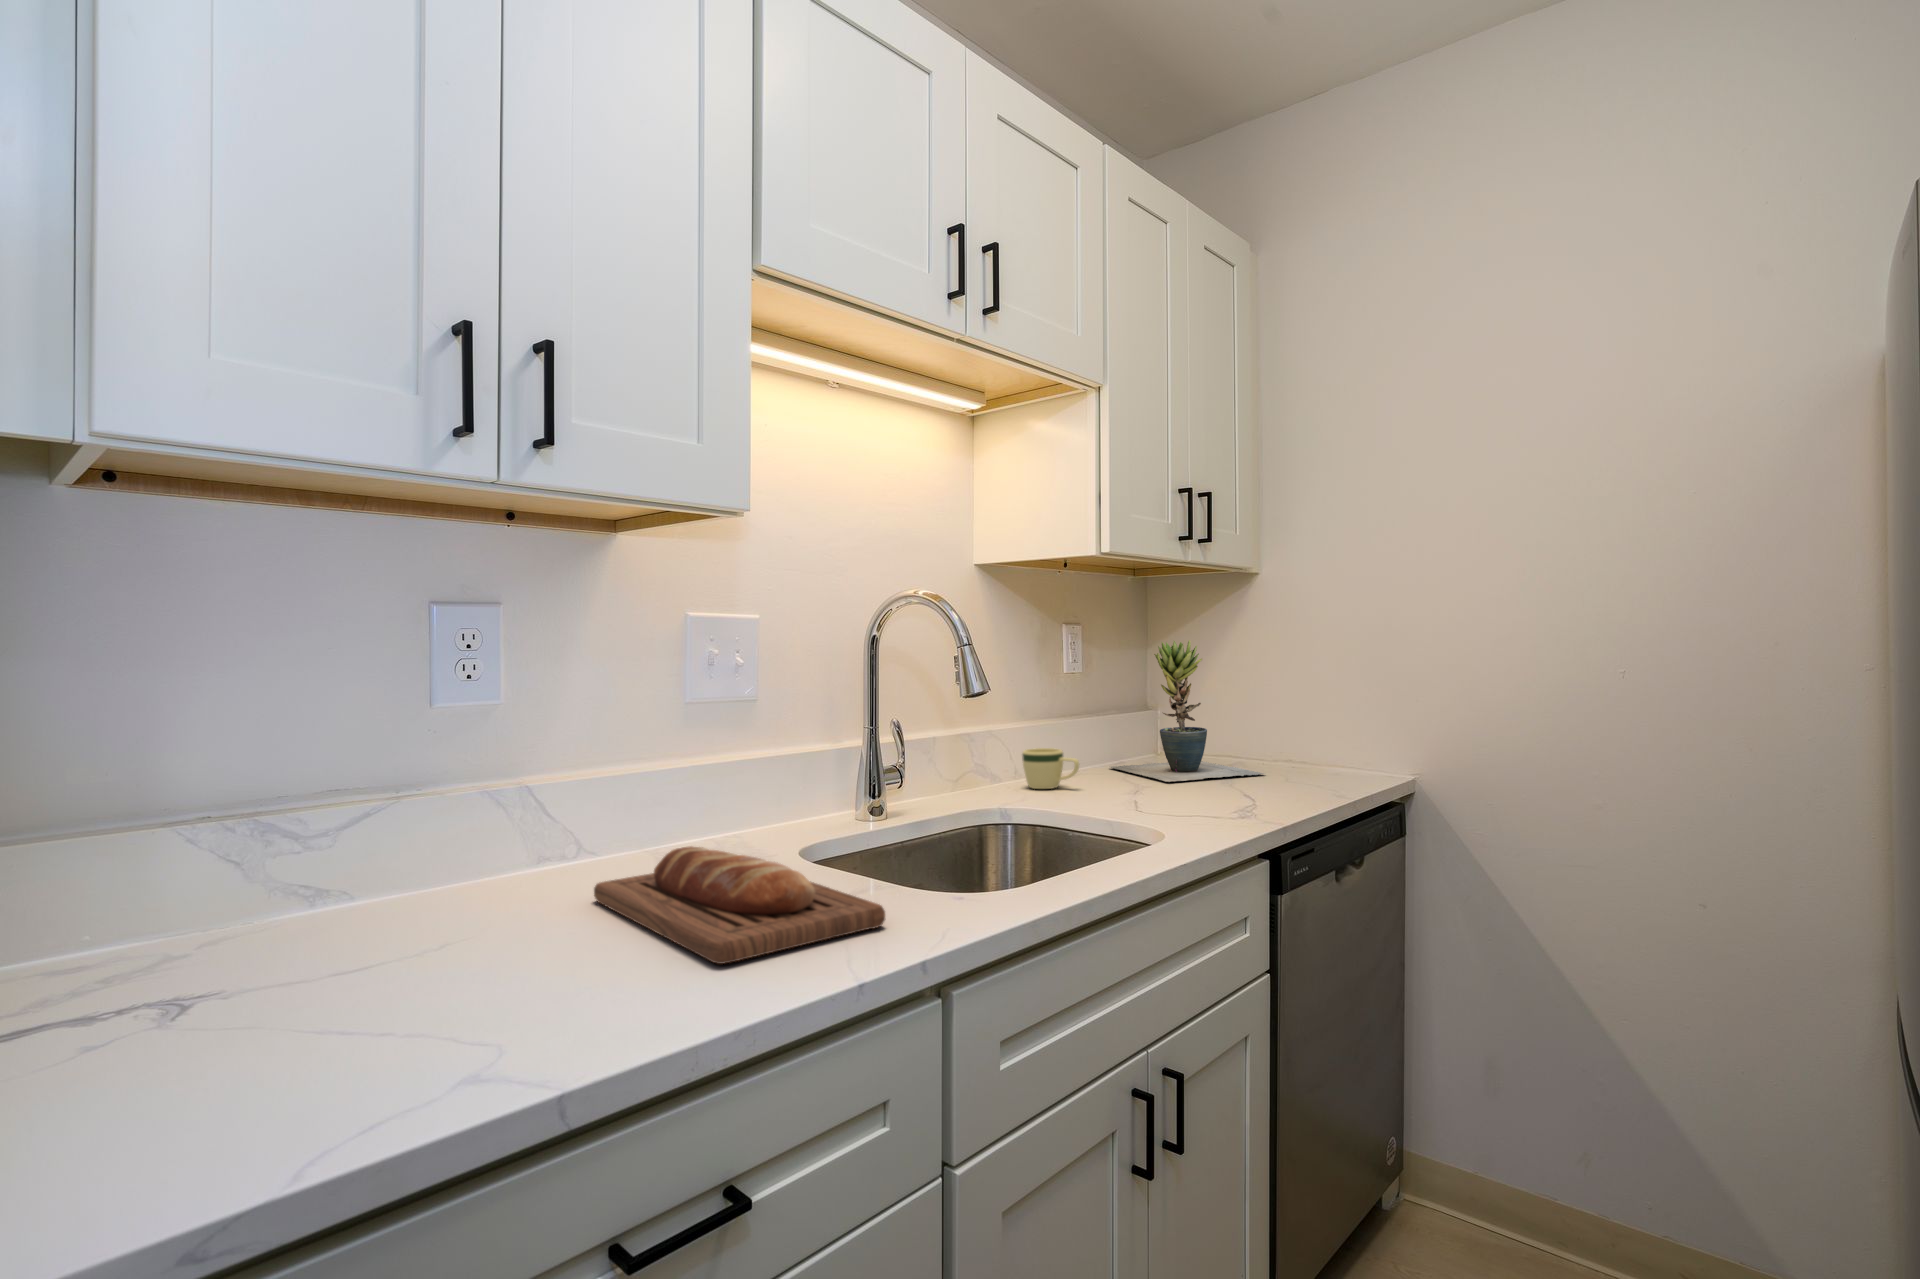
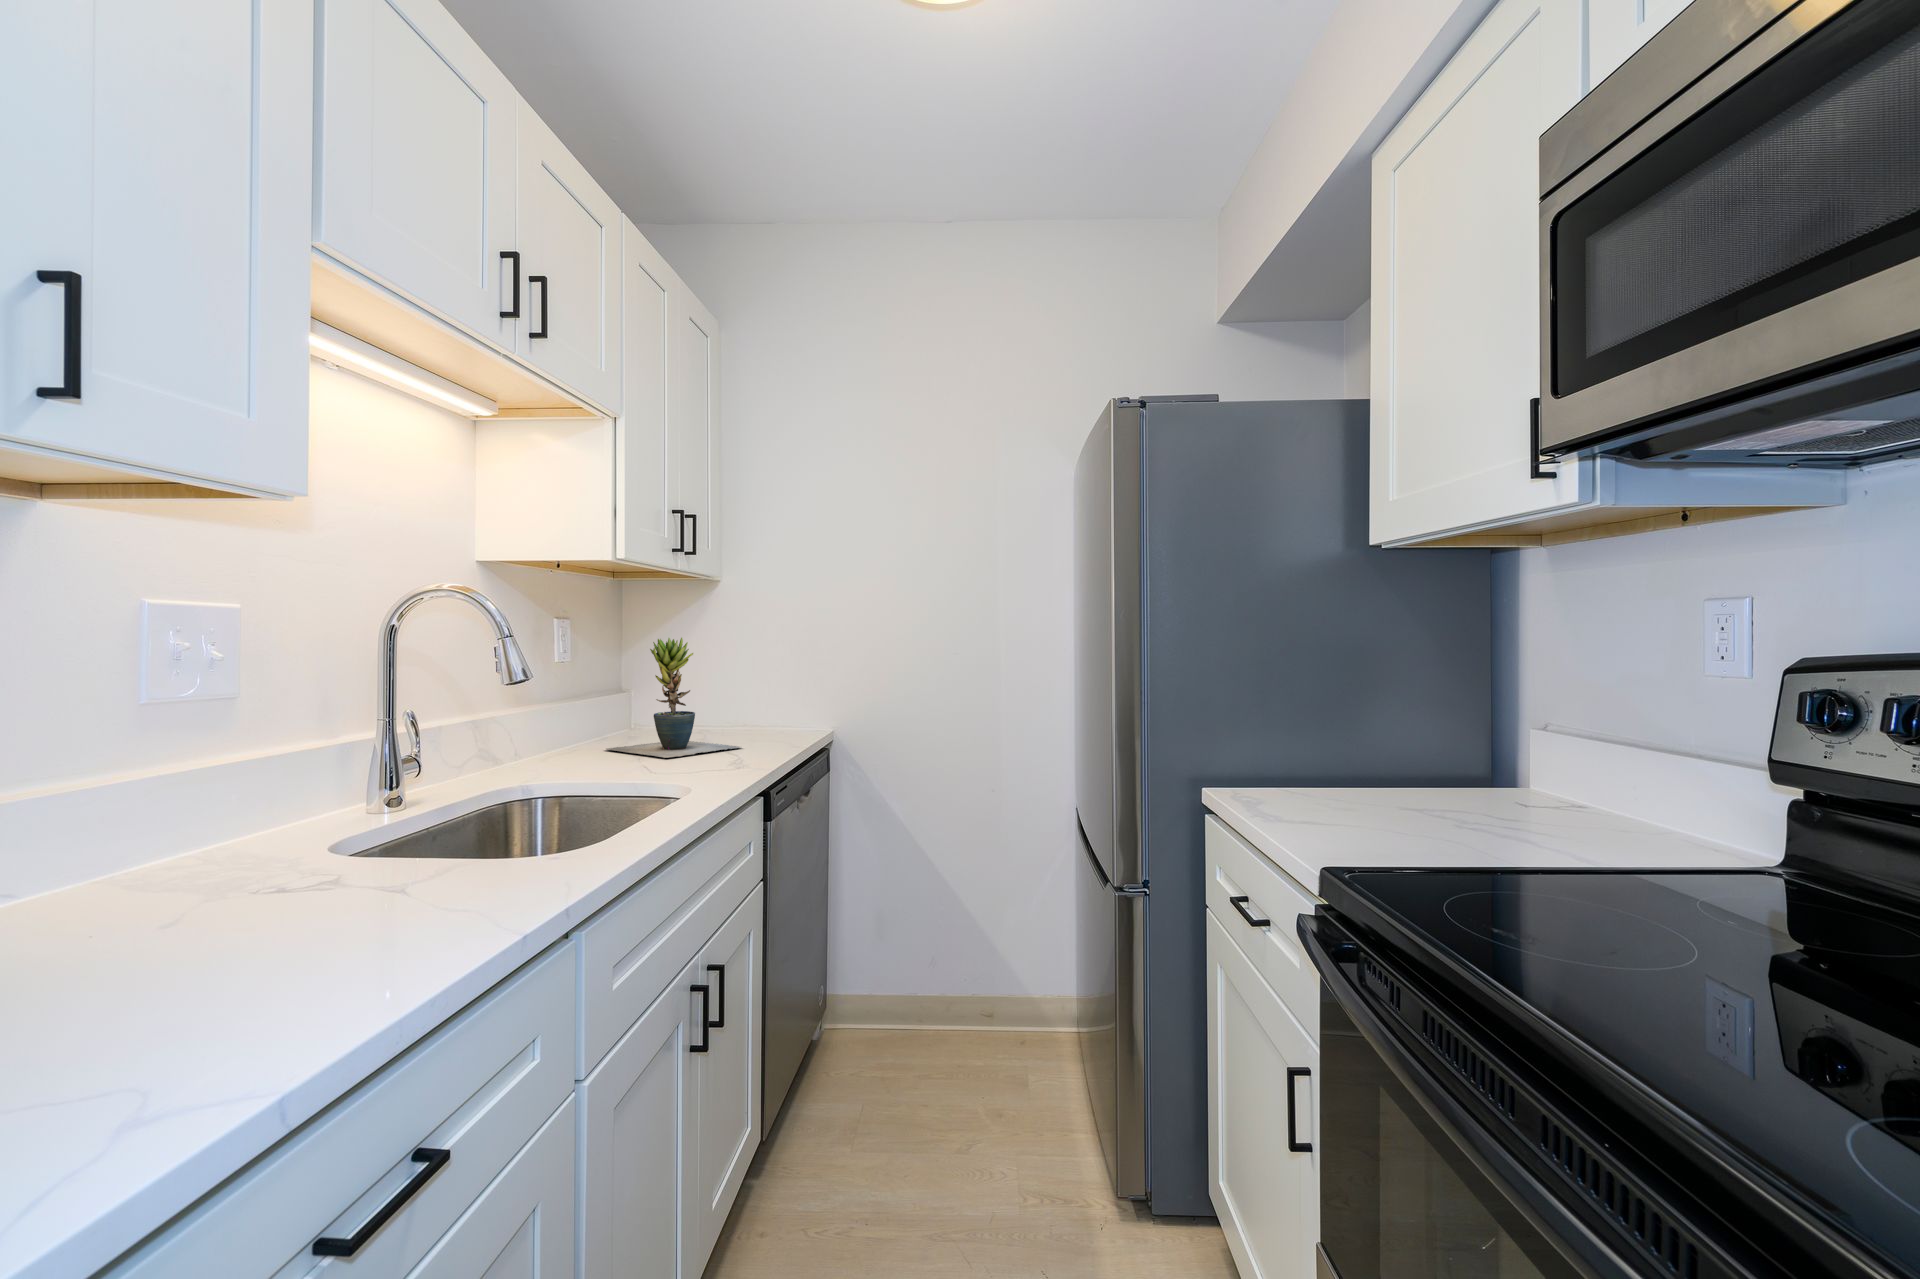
mug: present [1023,748,1079,789] -> none [532,734,590,771]
bread loaf: present [594,847,885,964] -> none [88,846,490,948]

